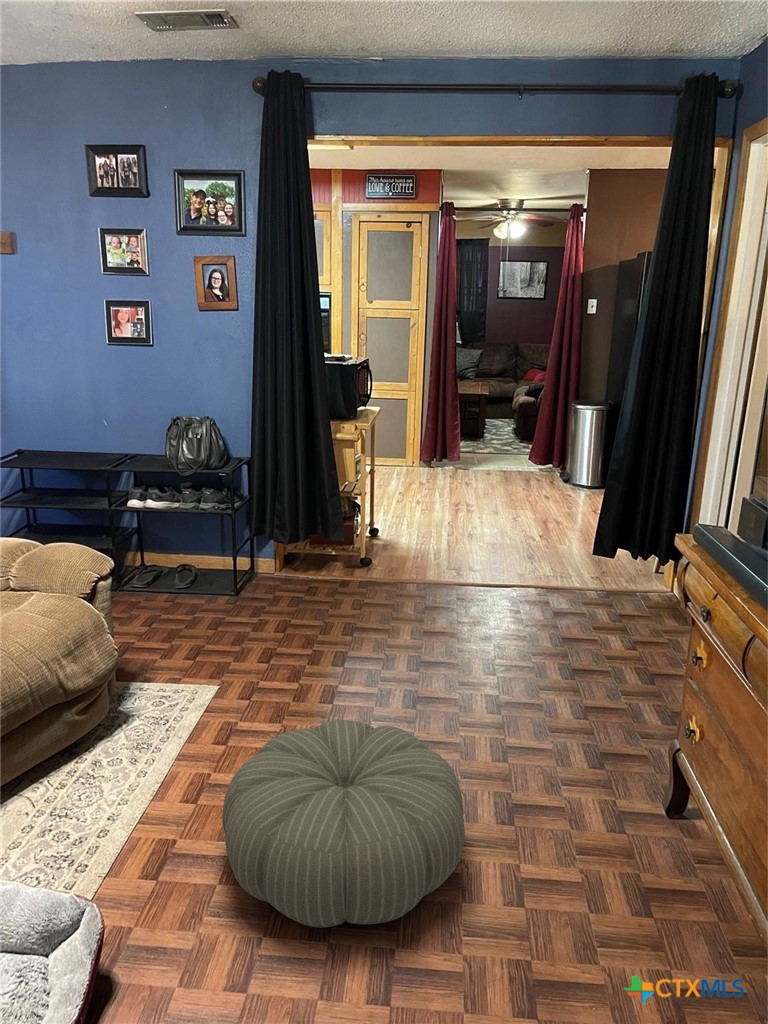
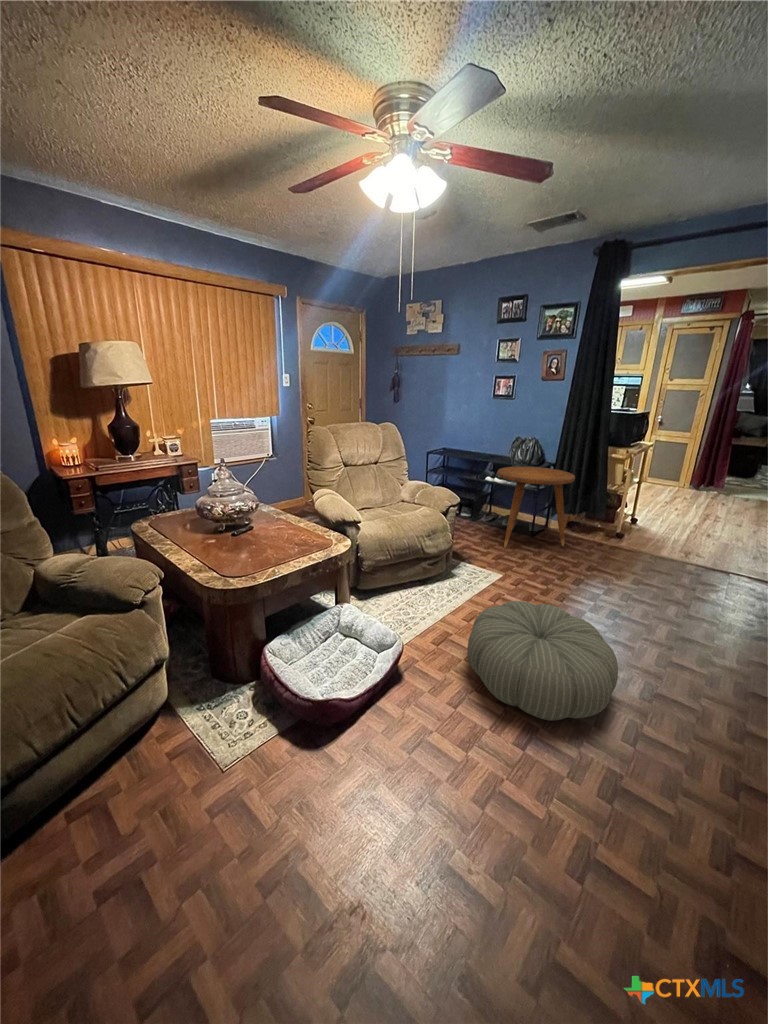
side table: none [157,467,296,632] -> present [497,466,575,548]

